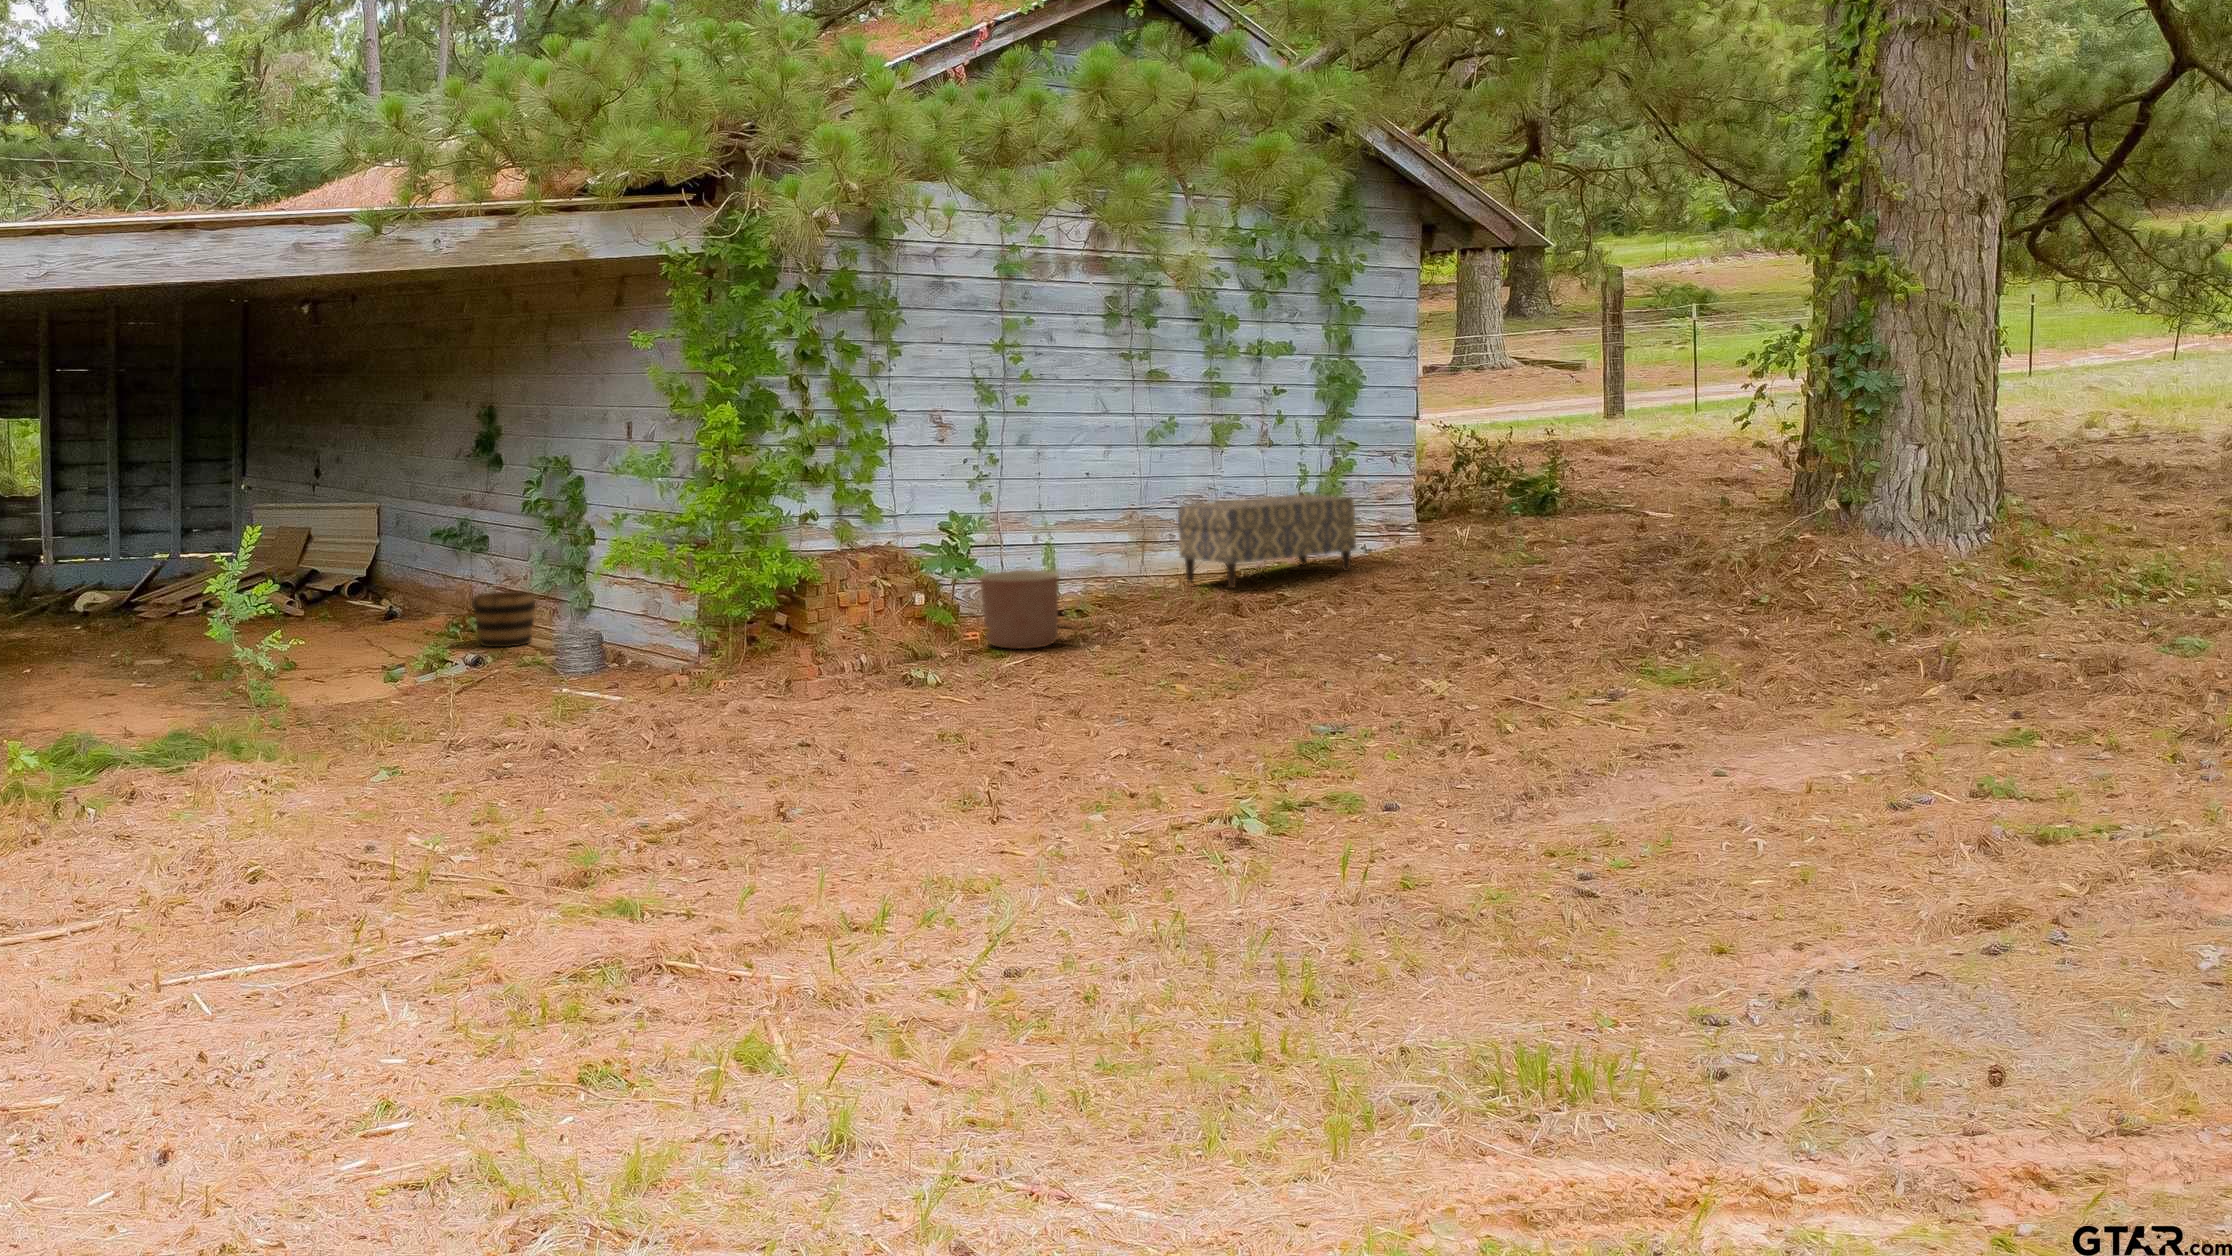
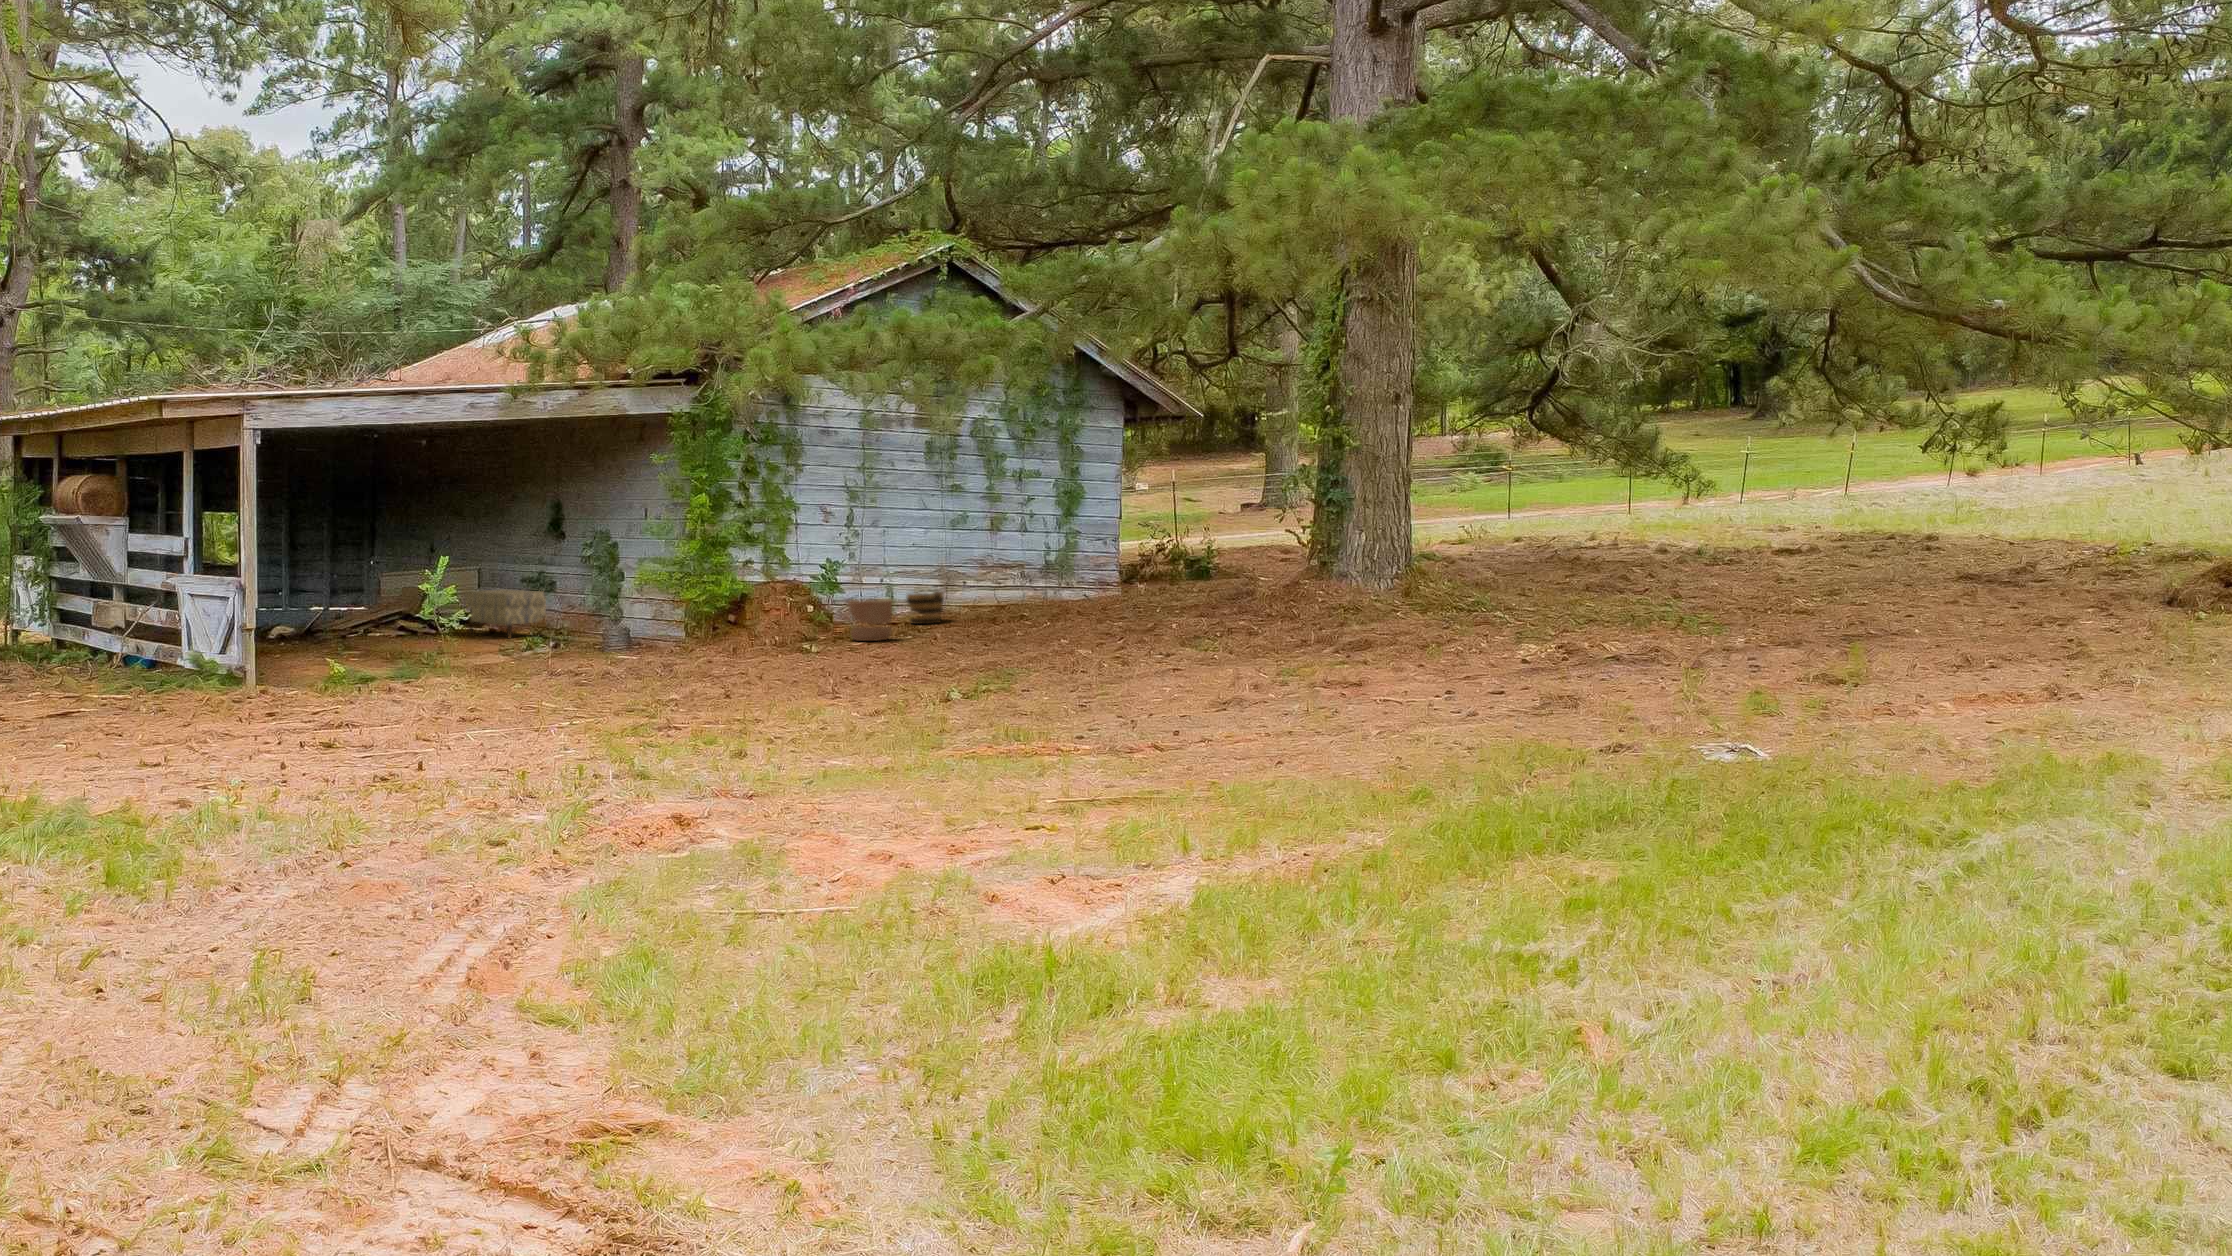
bench: present [1178,495,1356,588] -> present [464,589,546,638]
bucket: present [472,591,536,647] -> present [907,592,944,624]

